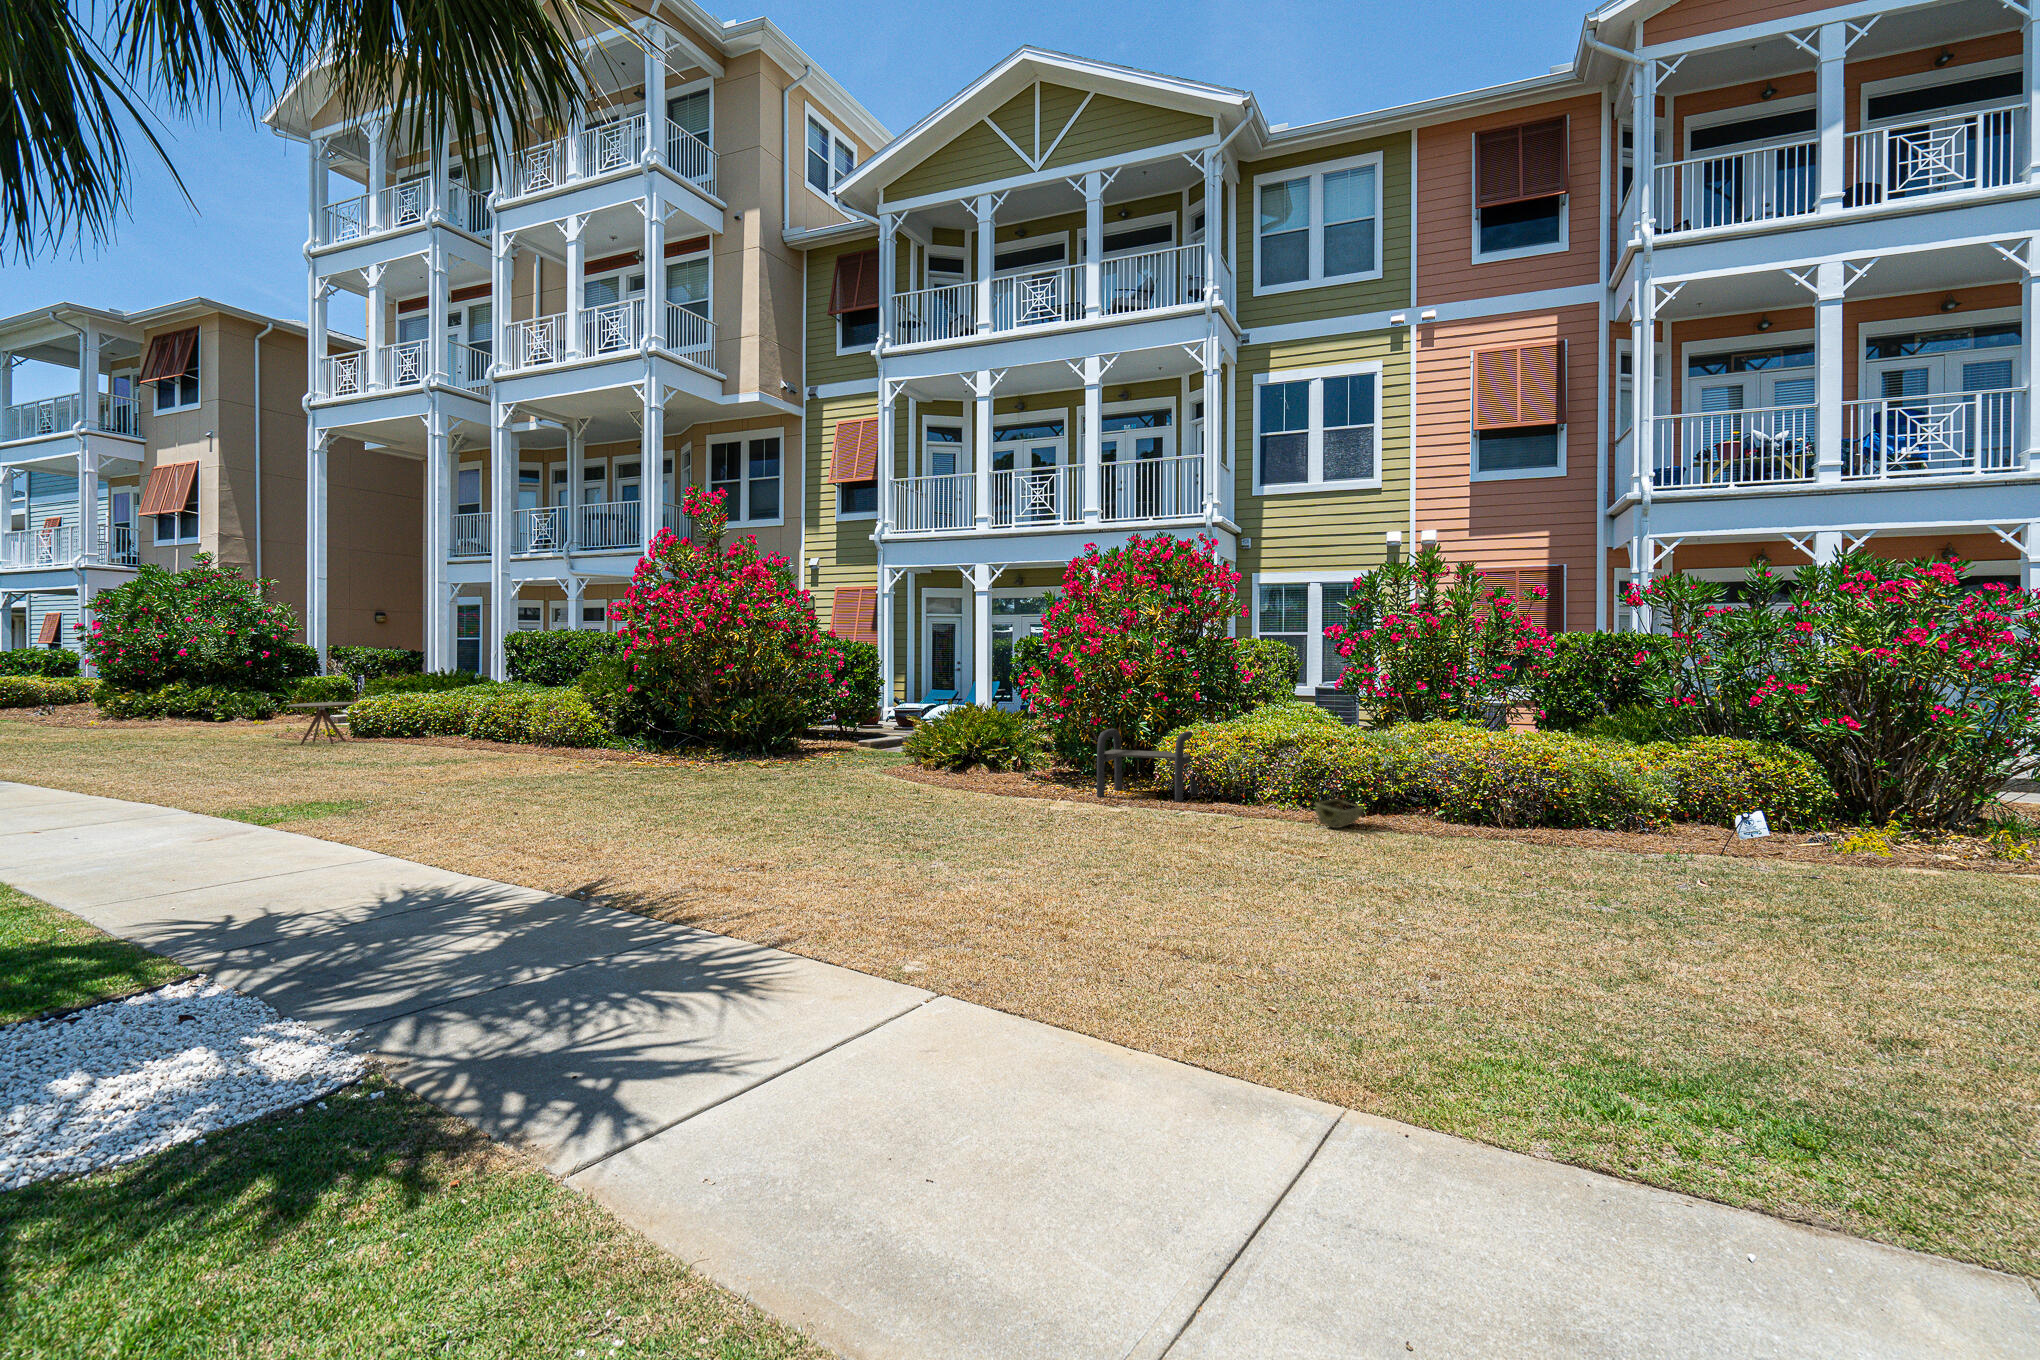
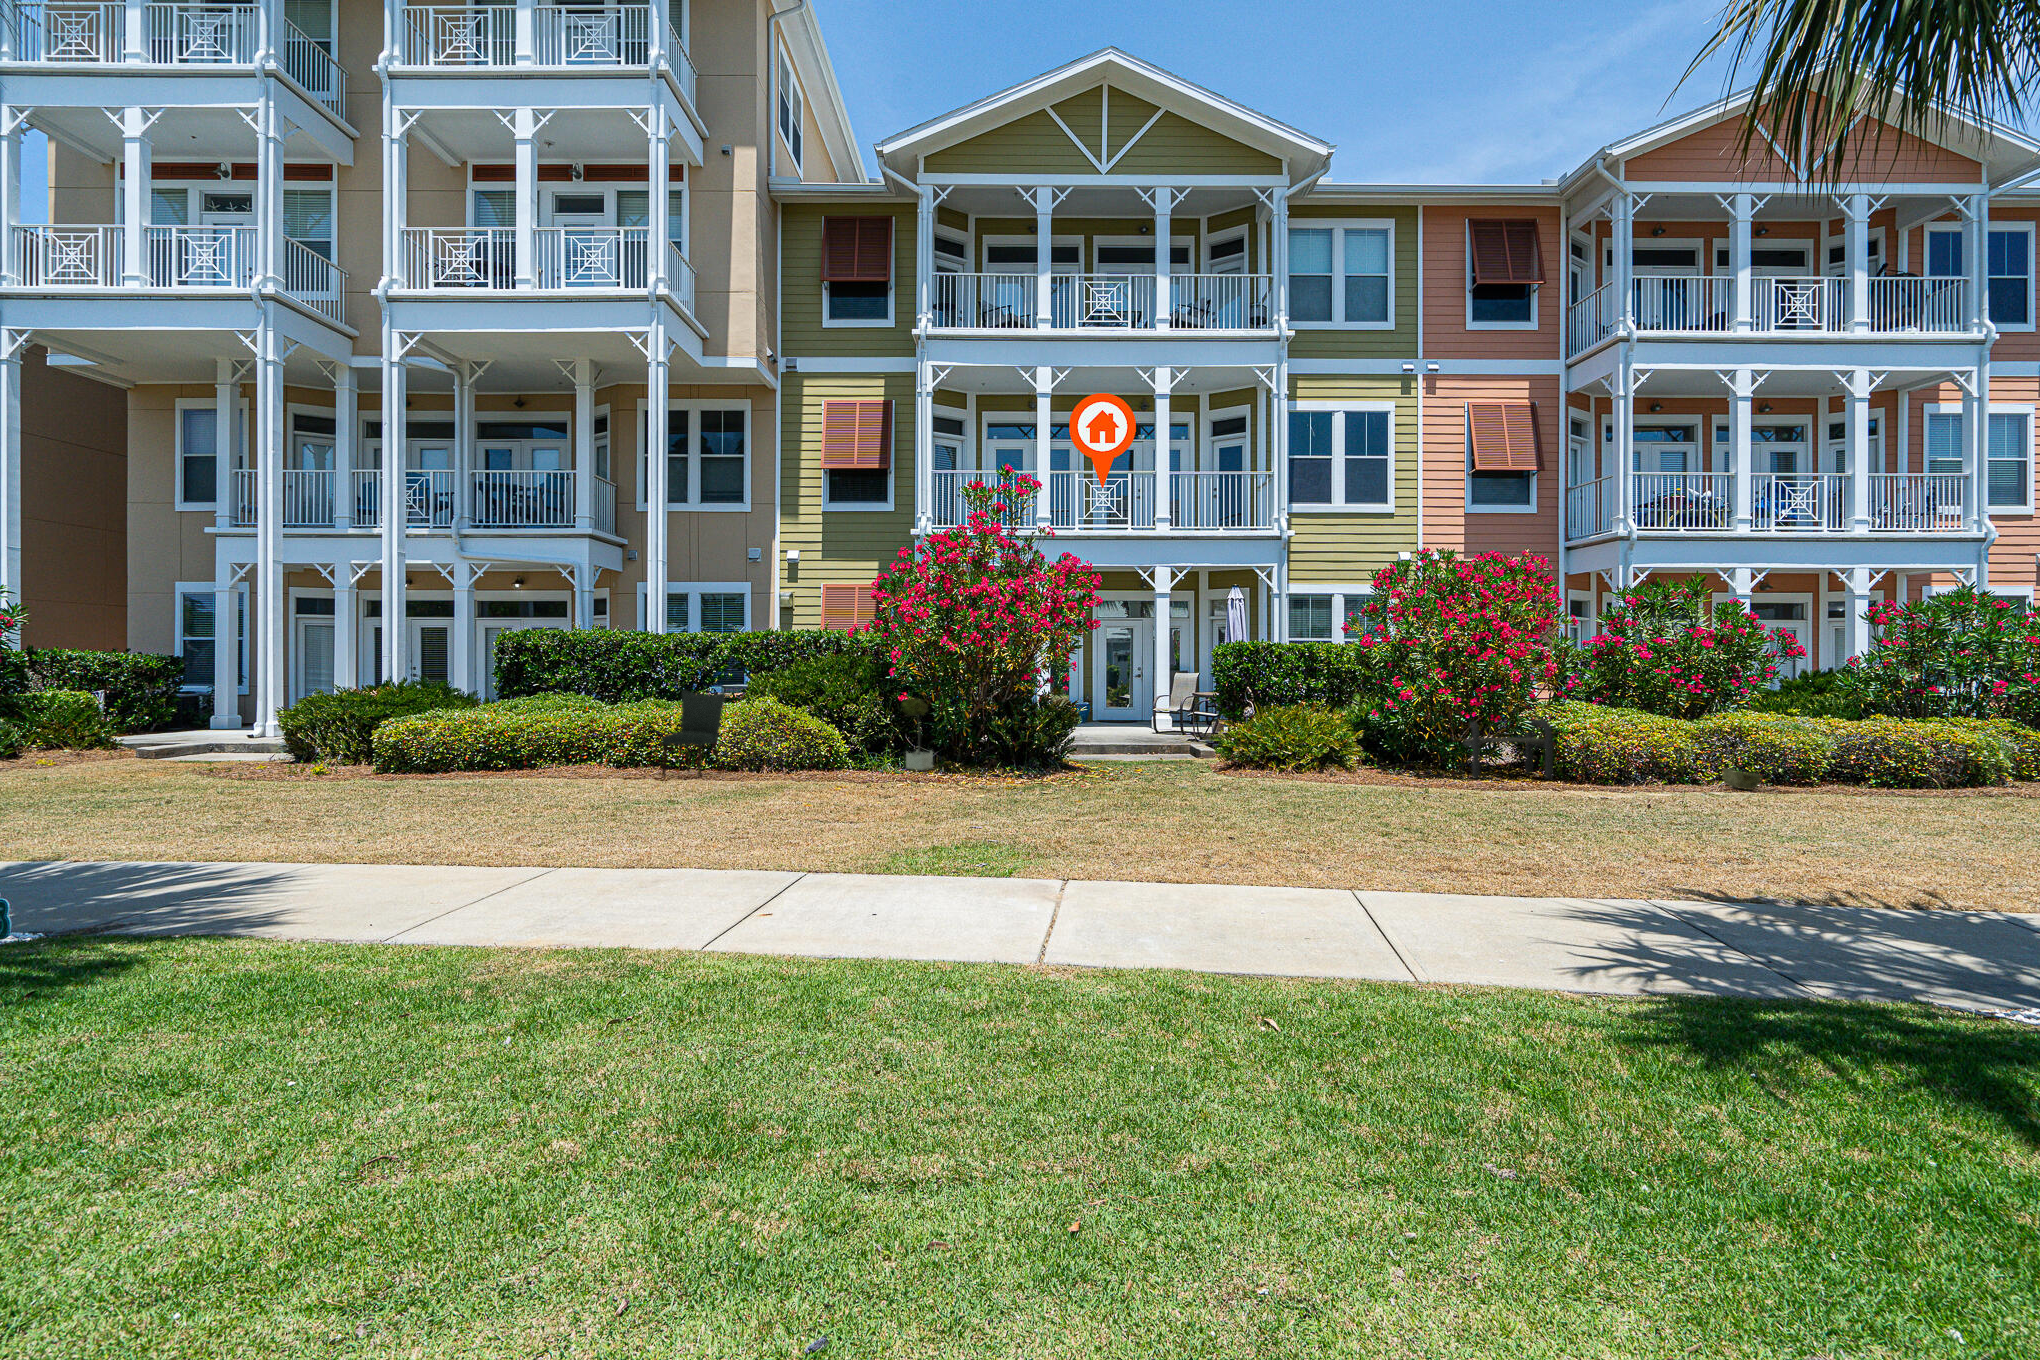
chair: none [474,689,530,762] -> present [662,690,725,778]
potted tree: none [662,696,691,763] -> present [902,699,933,770]
round table: present [287,702,356,745] -> none [251,712,345,771]

